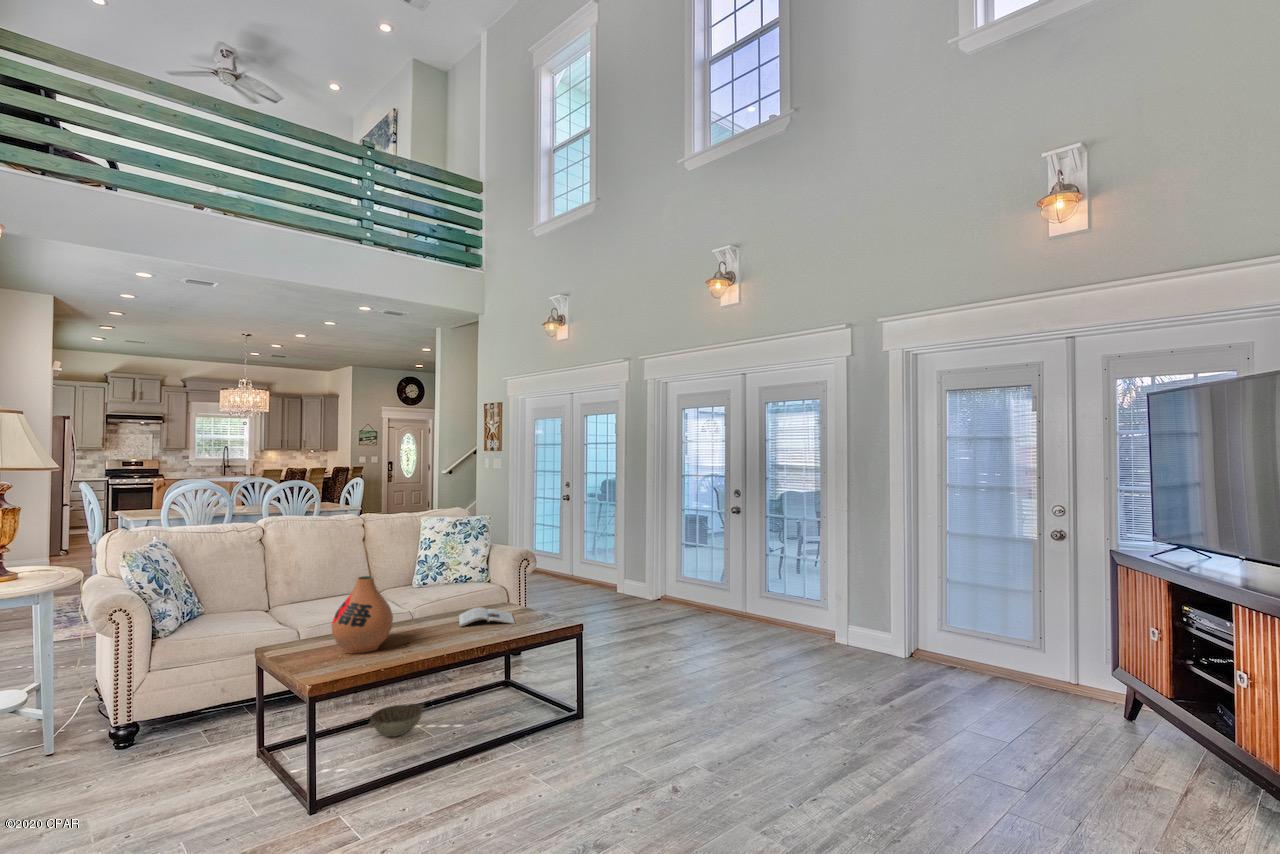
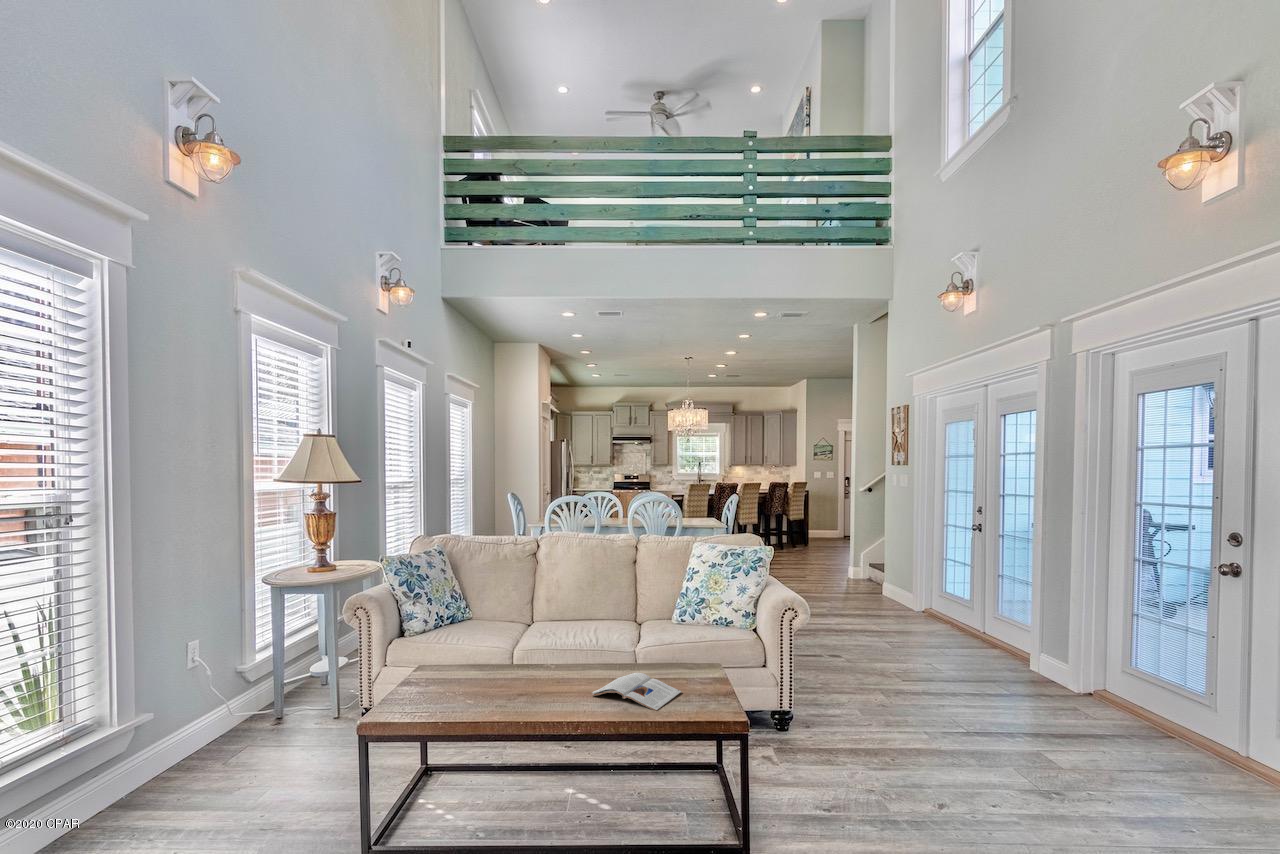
vase: present [332,576,393,653] -> none [423,608,504,702]
decorative bowl: present [369,704,424,737] -> none [483,773,565,817]

